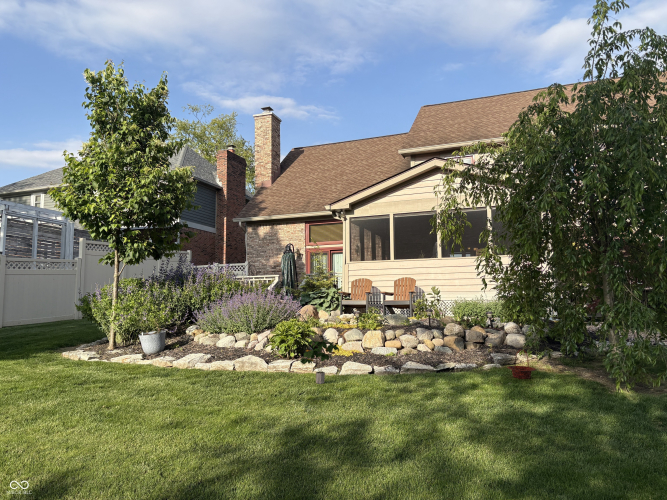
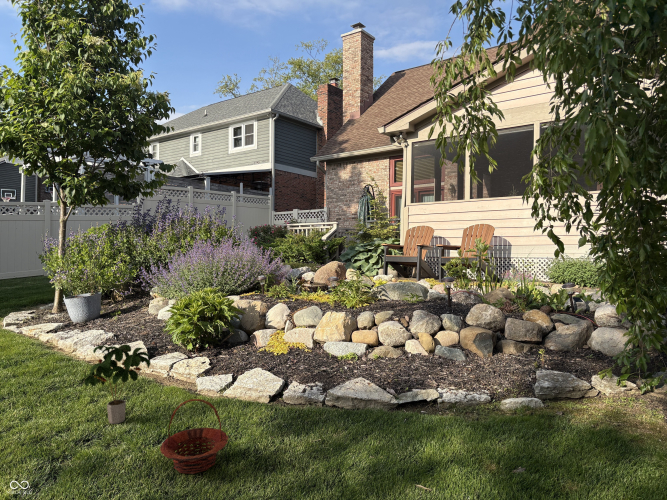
basket: present [507,350,536,379] -> present [160,399,228,474]

